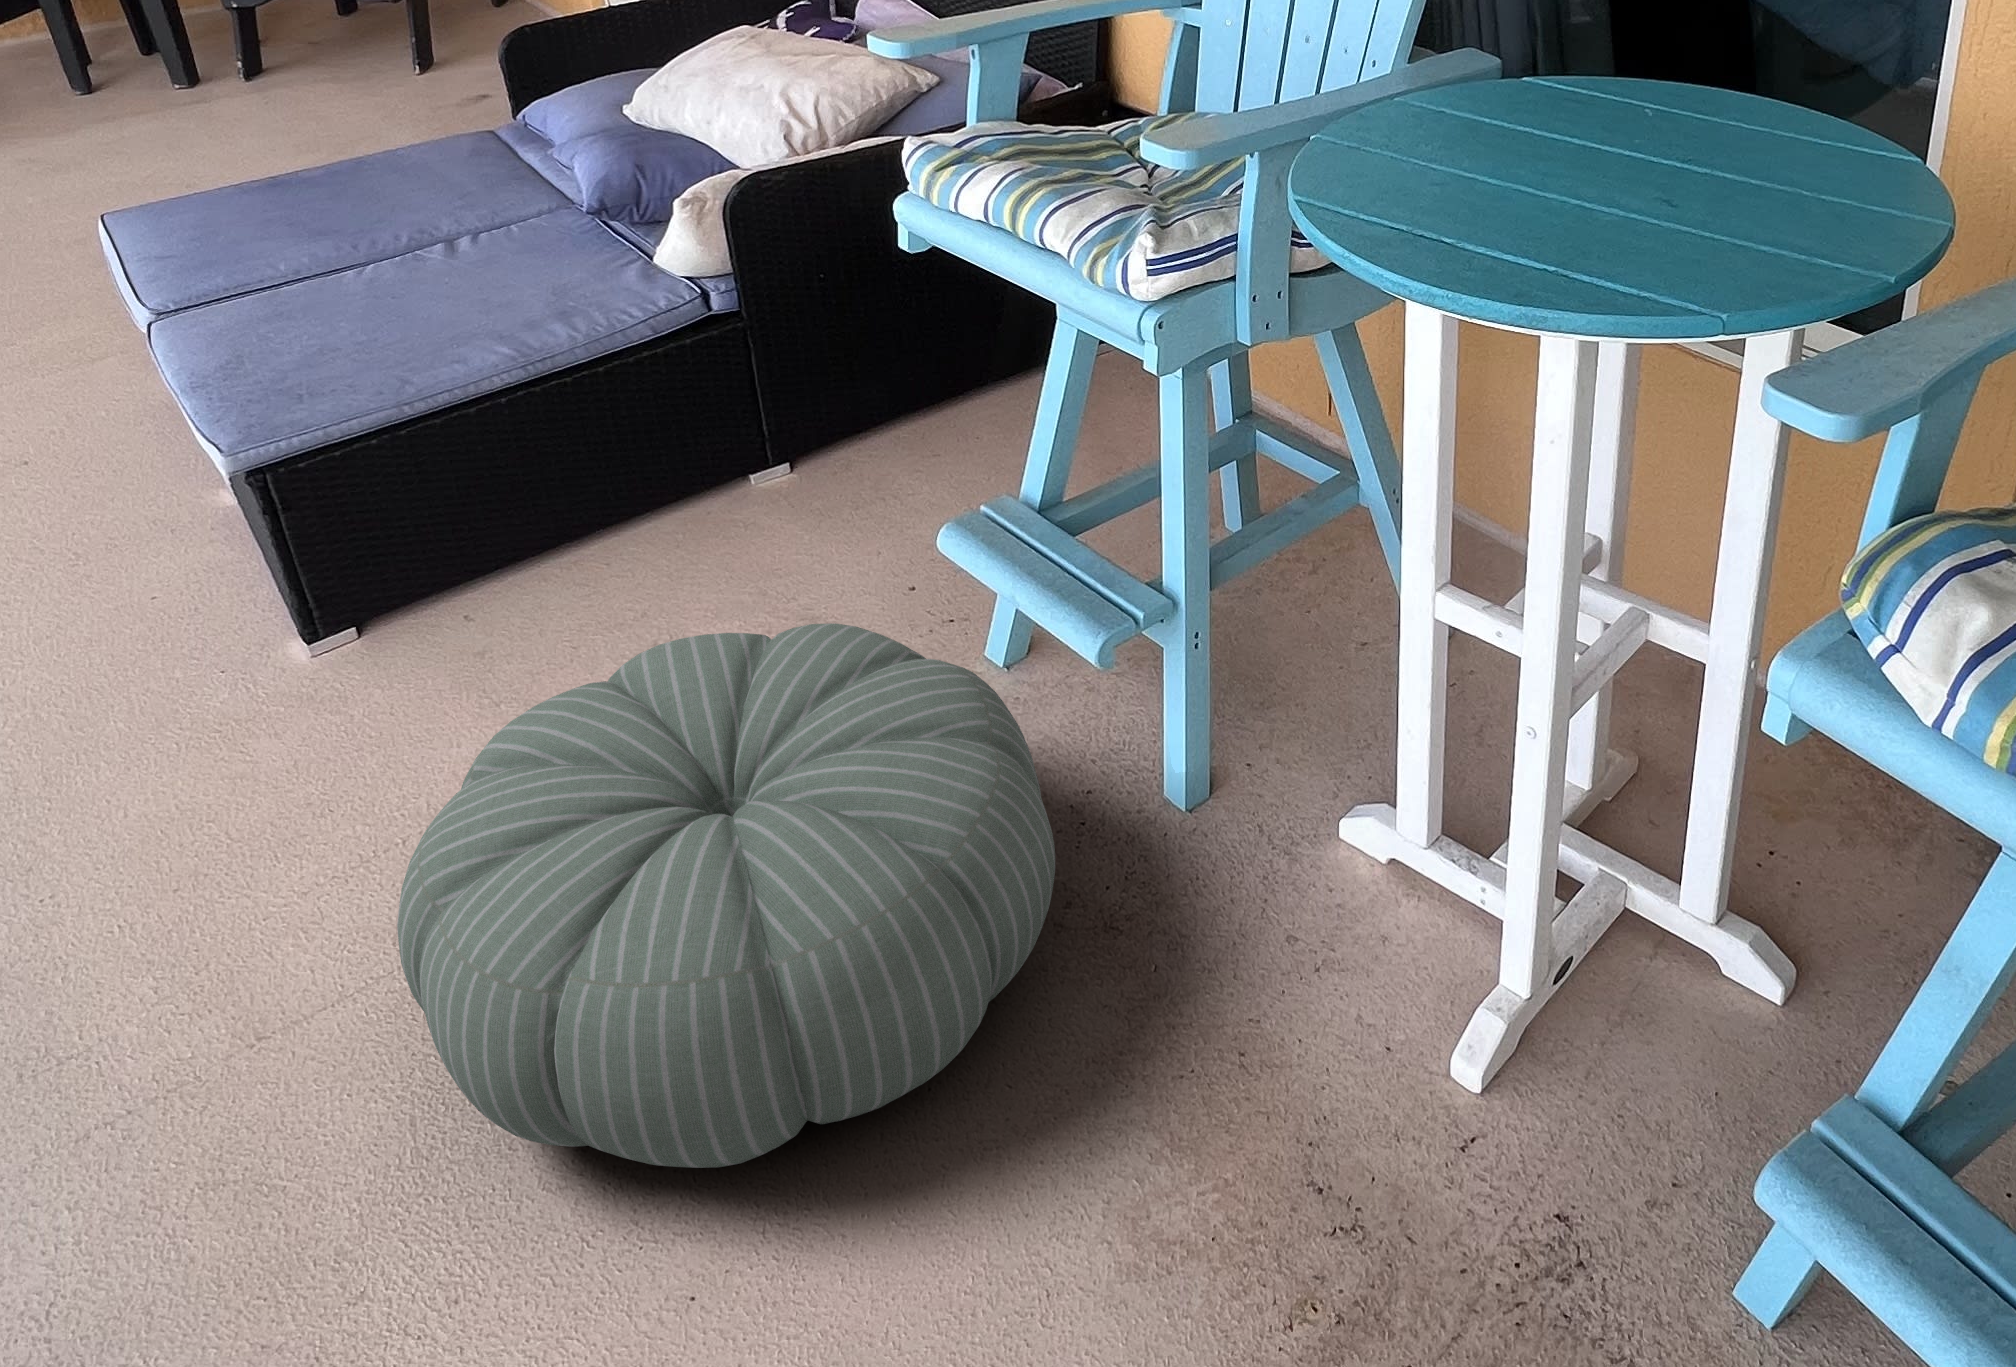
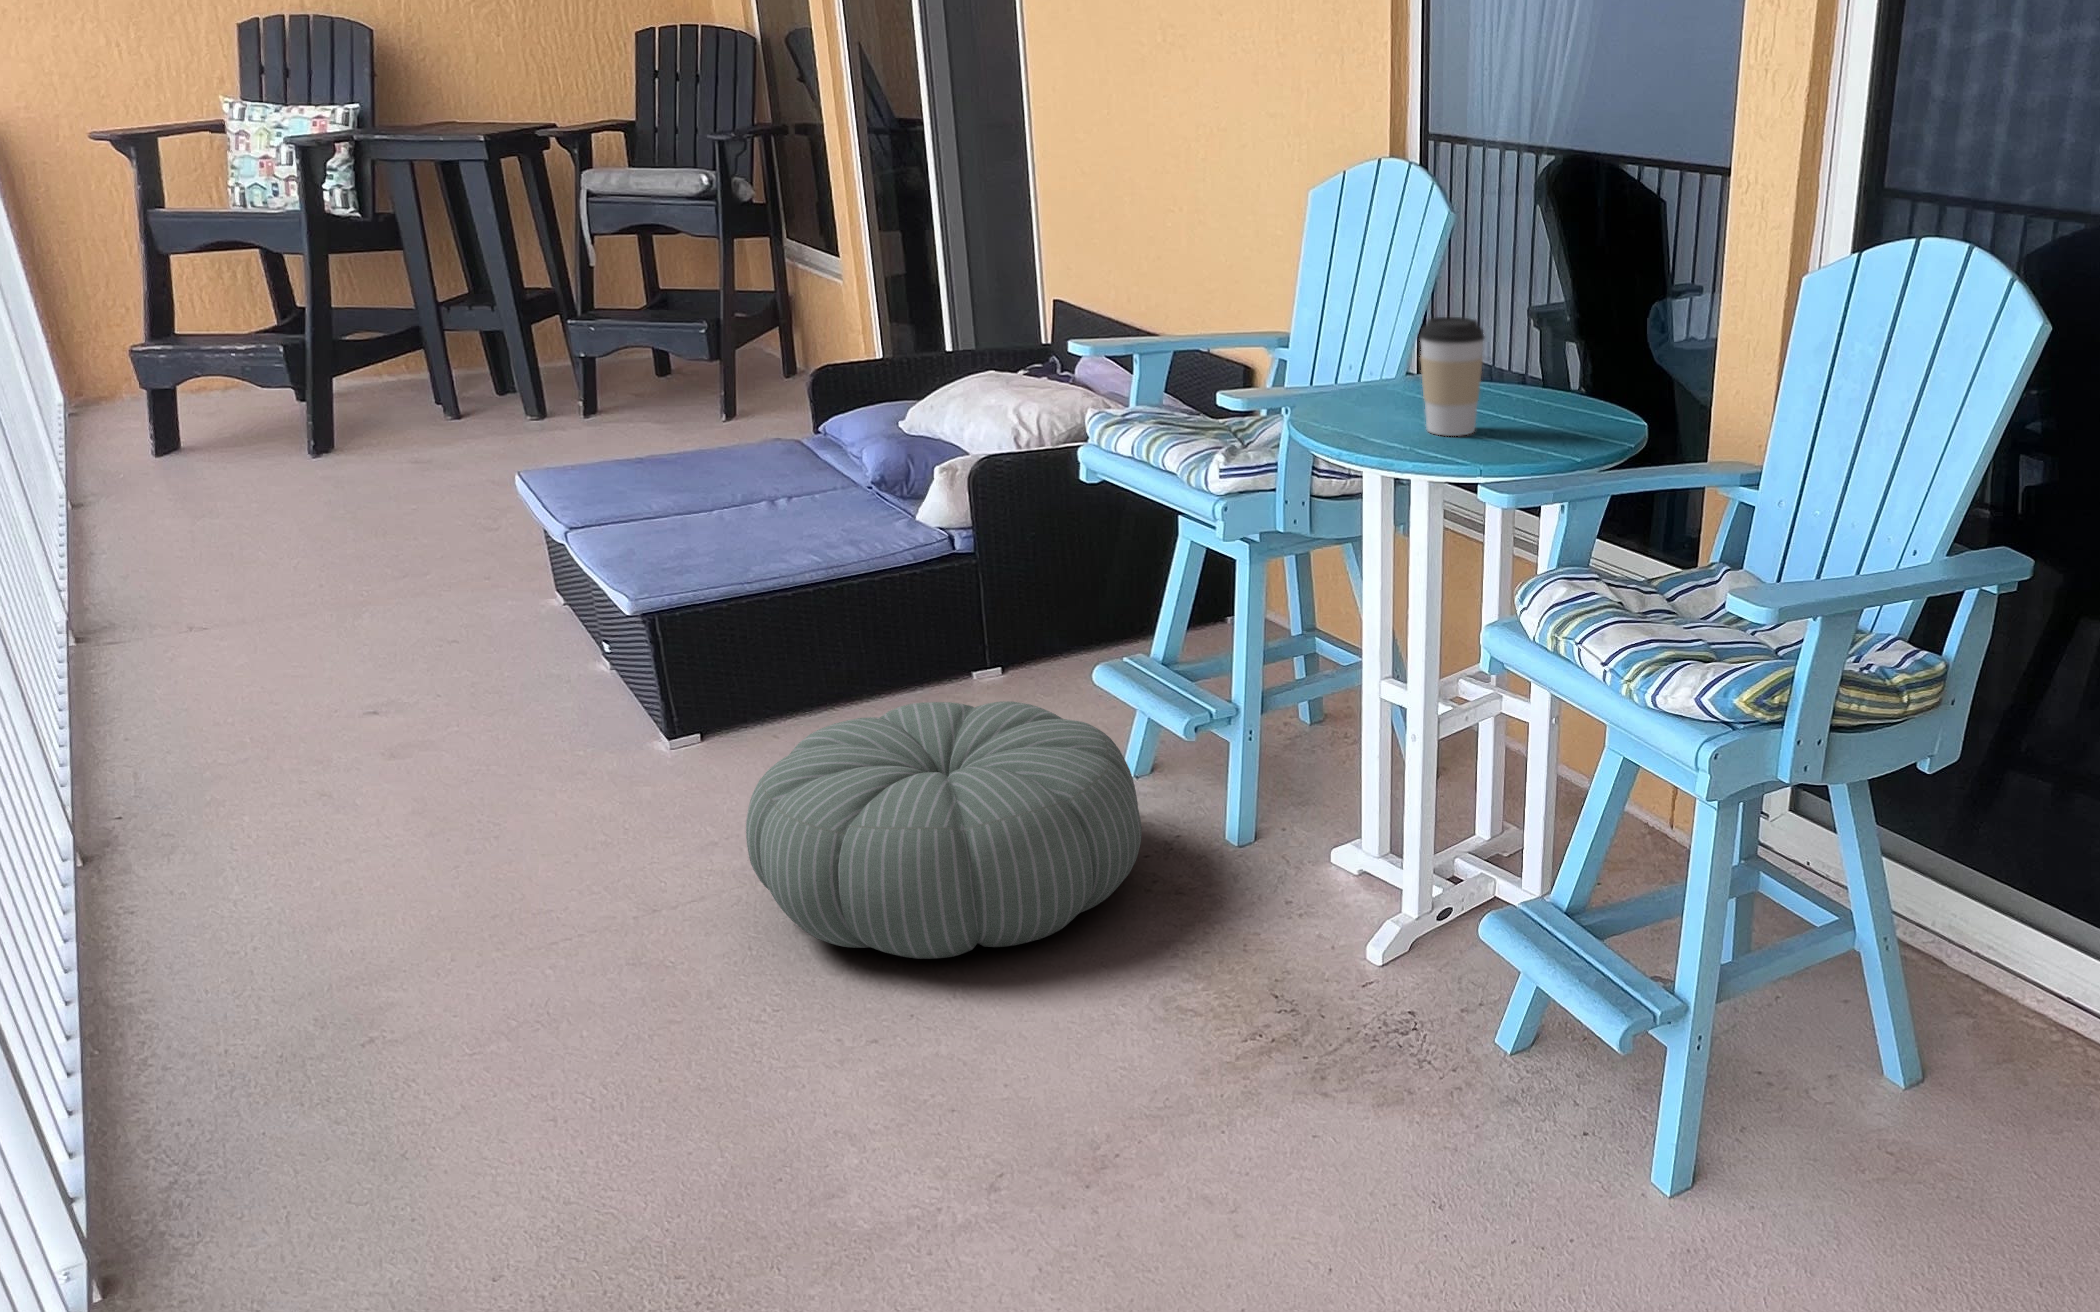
coffee cup: none [1569,23,1698,245] -> present [1419,317,1485,436]

